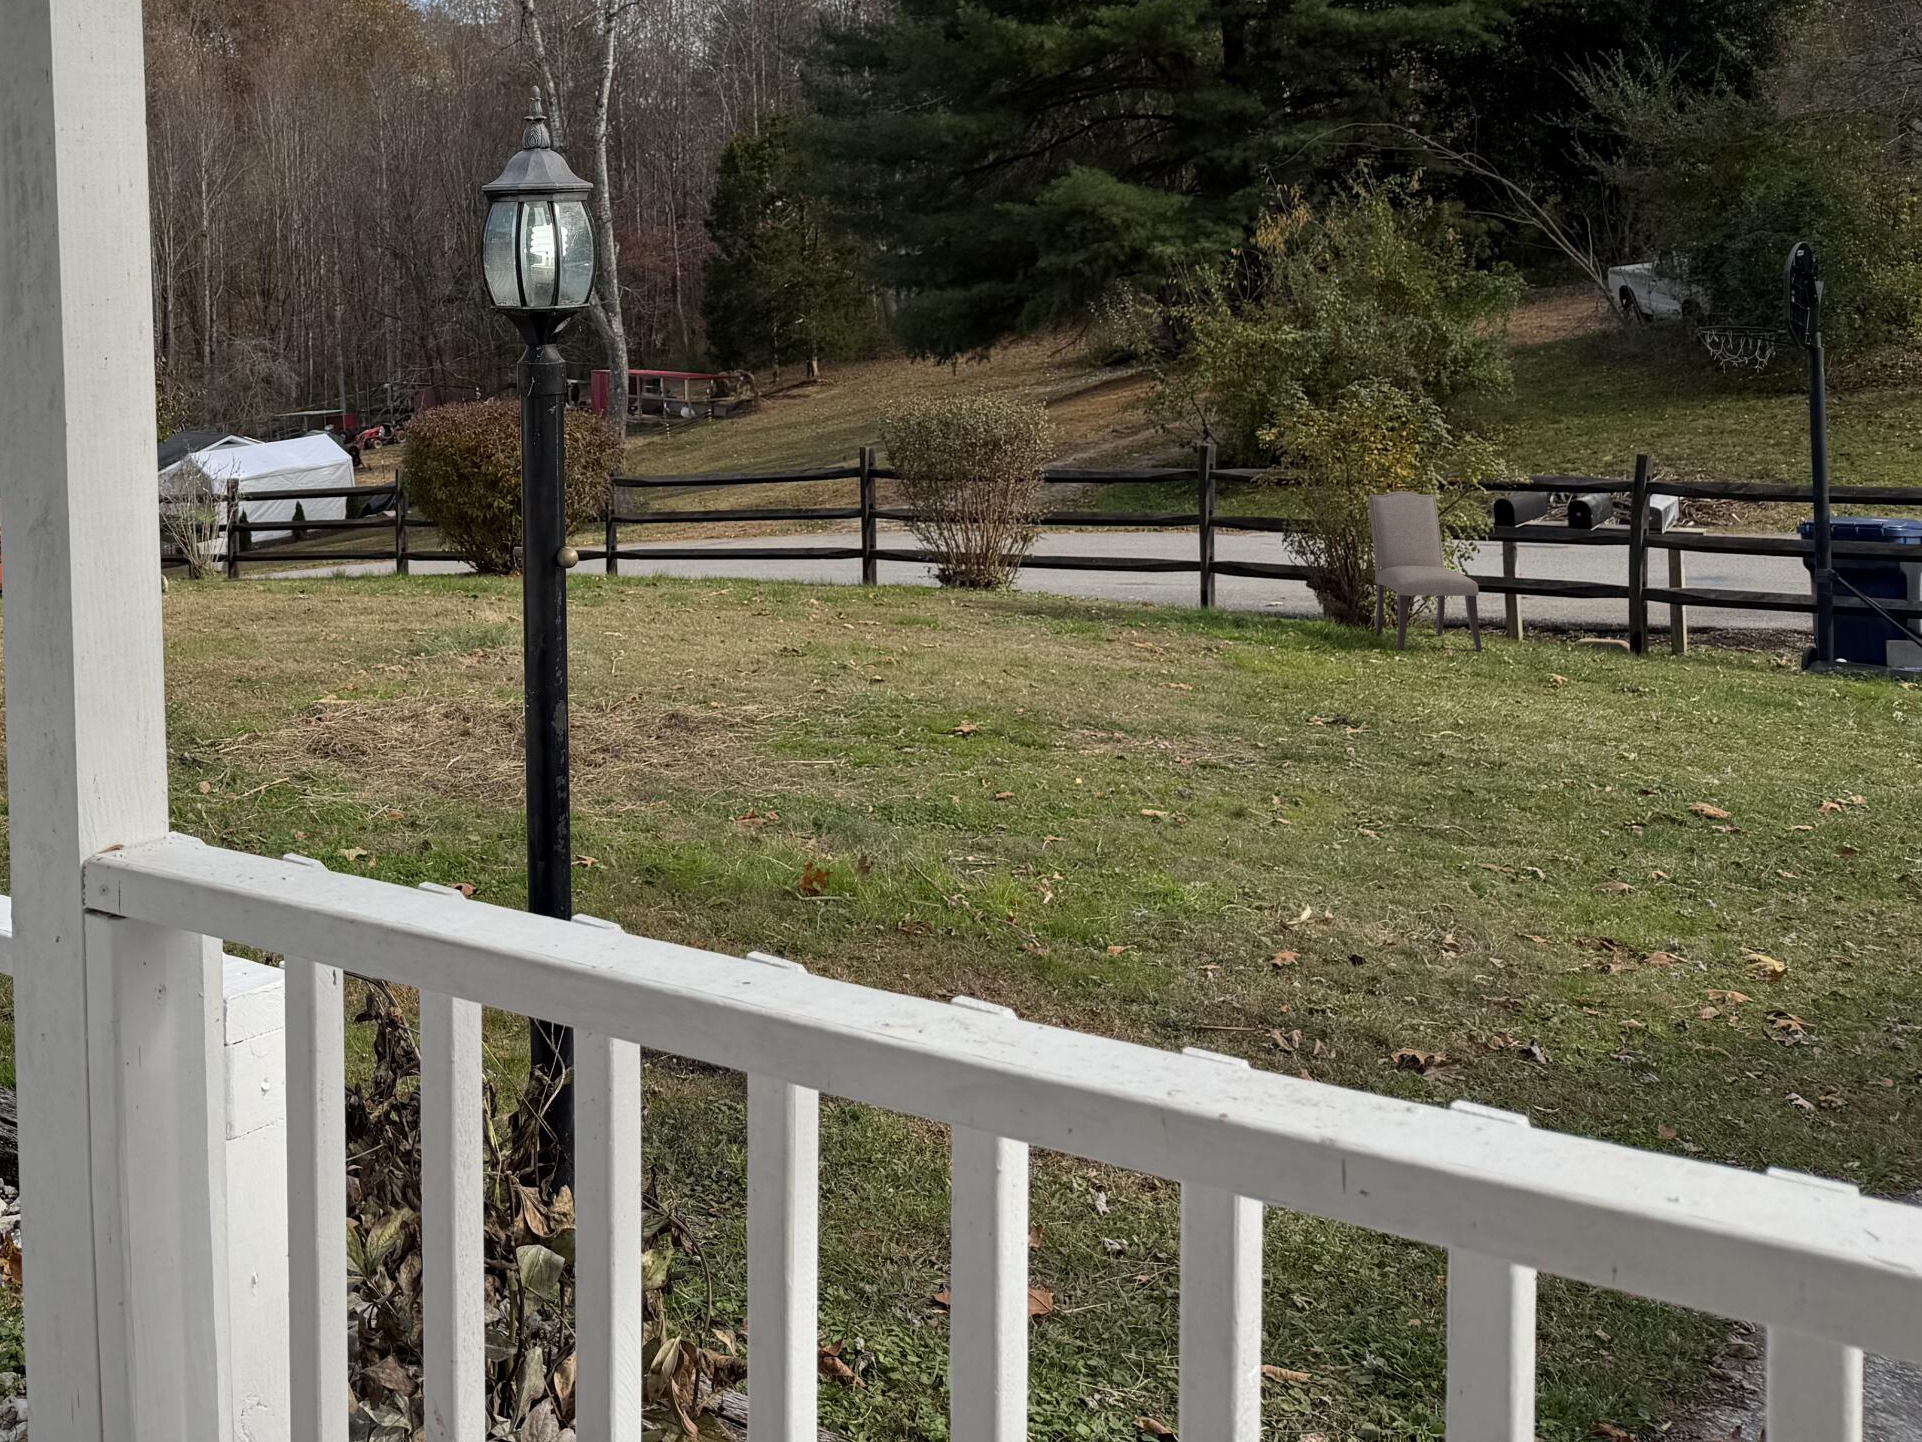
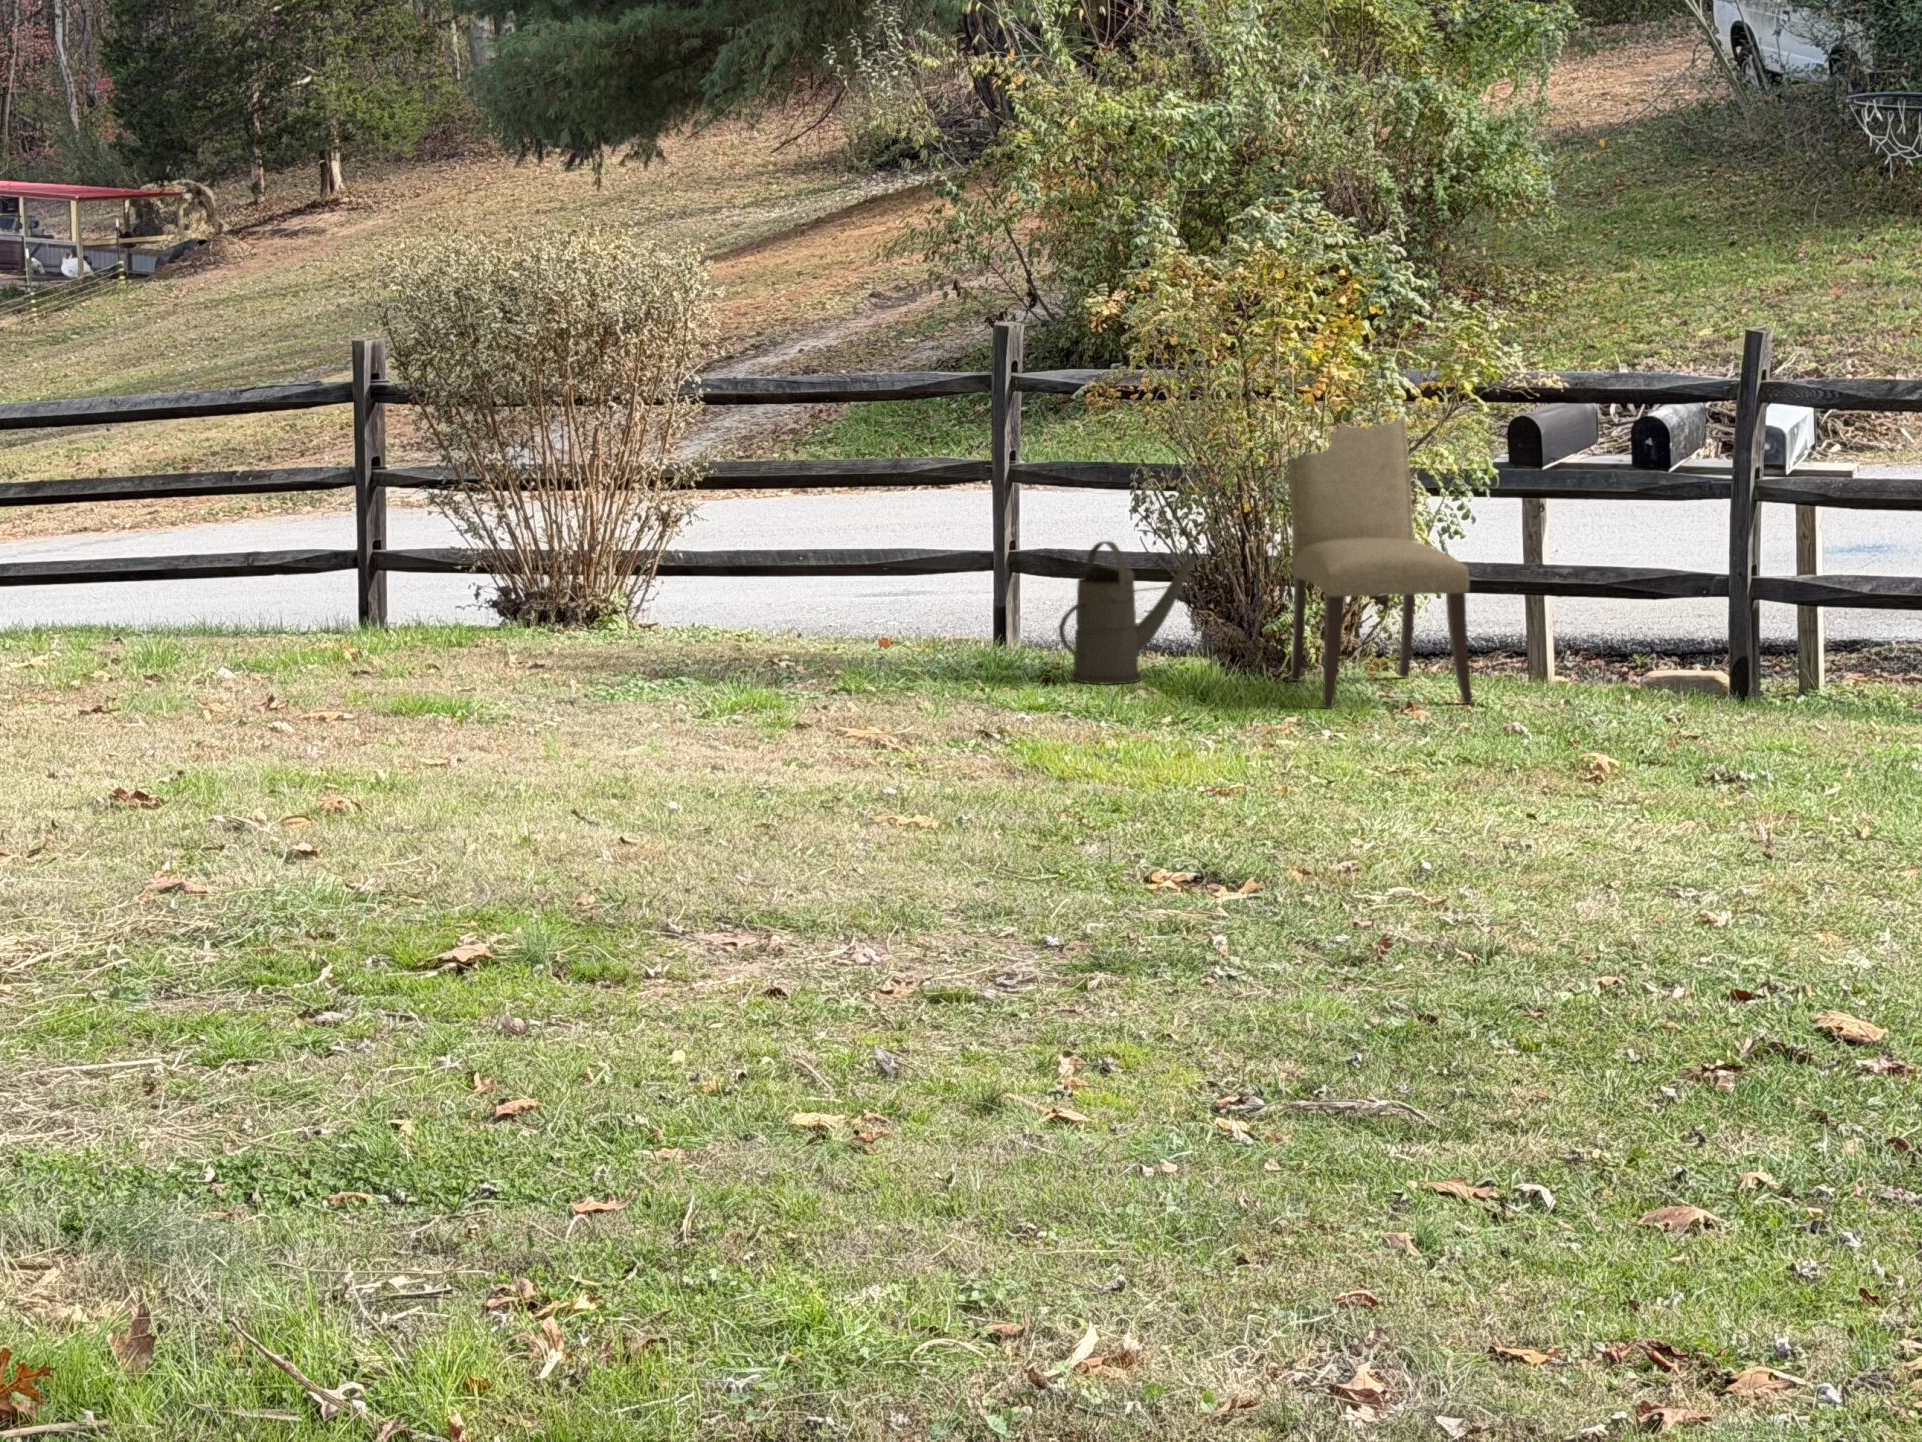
watering can: none [1250,562,1320,632] -> present [1059,541,1196,684]

